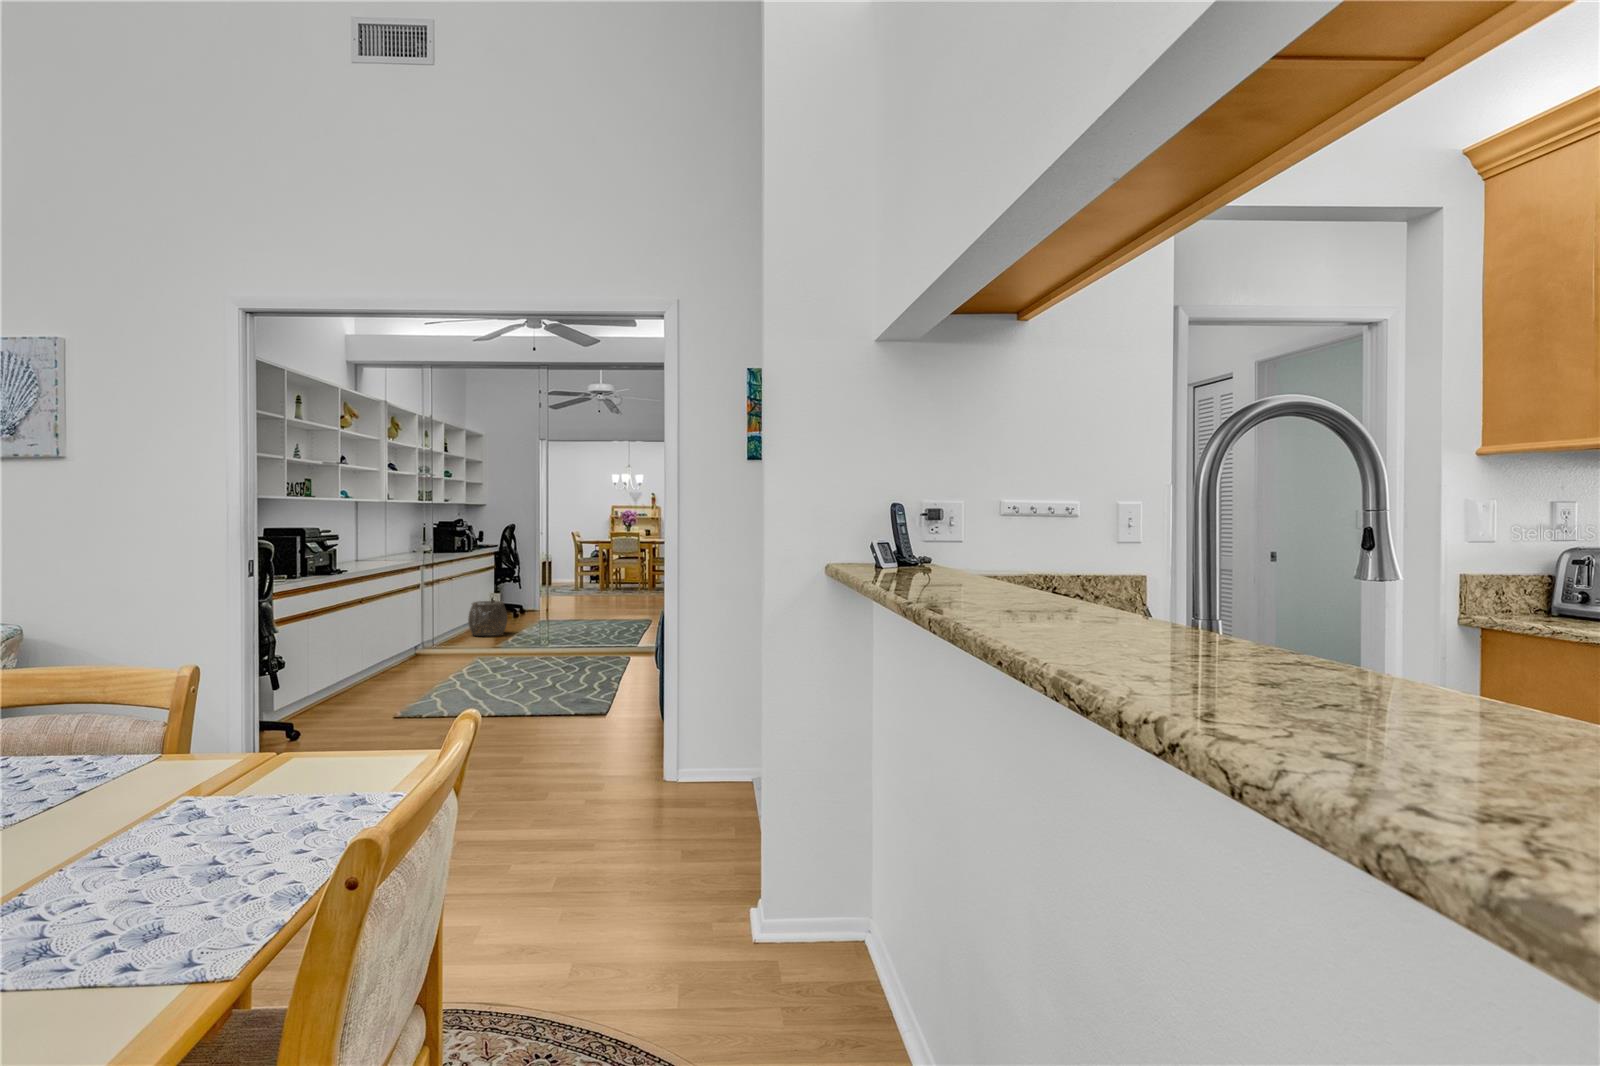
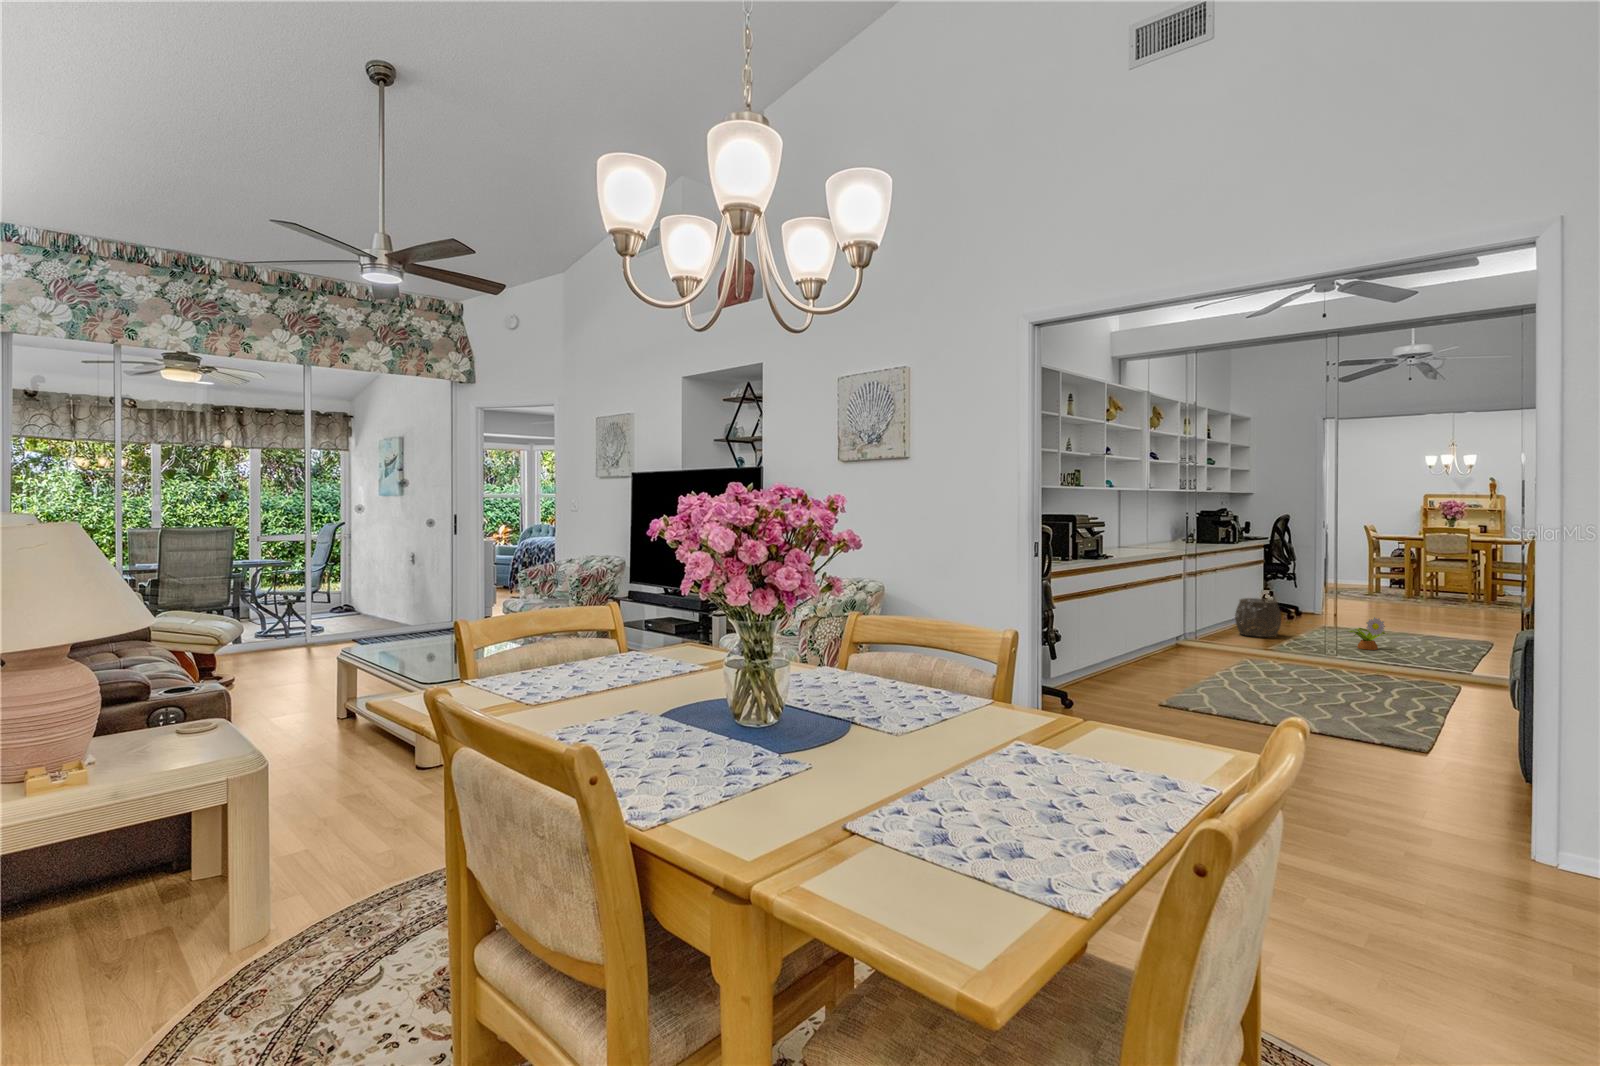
decorative plant: none [558,610,586,638] -> present [1349,617,1386,650]

